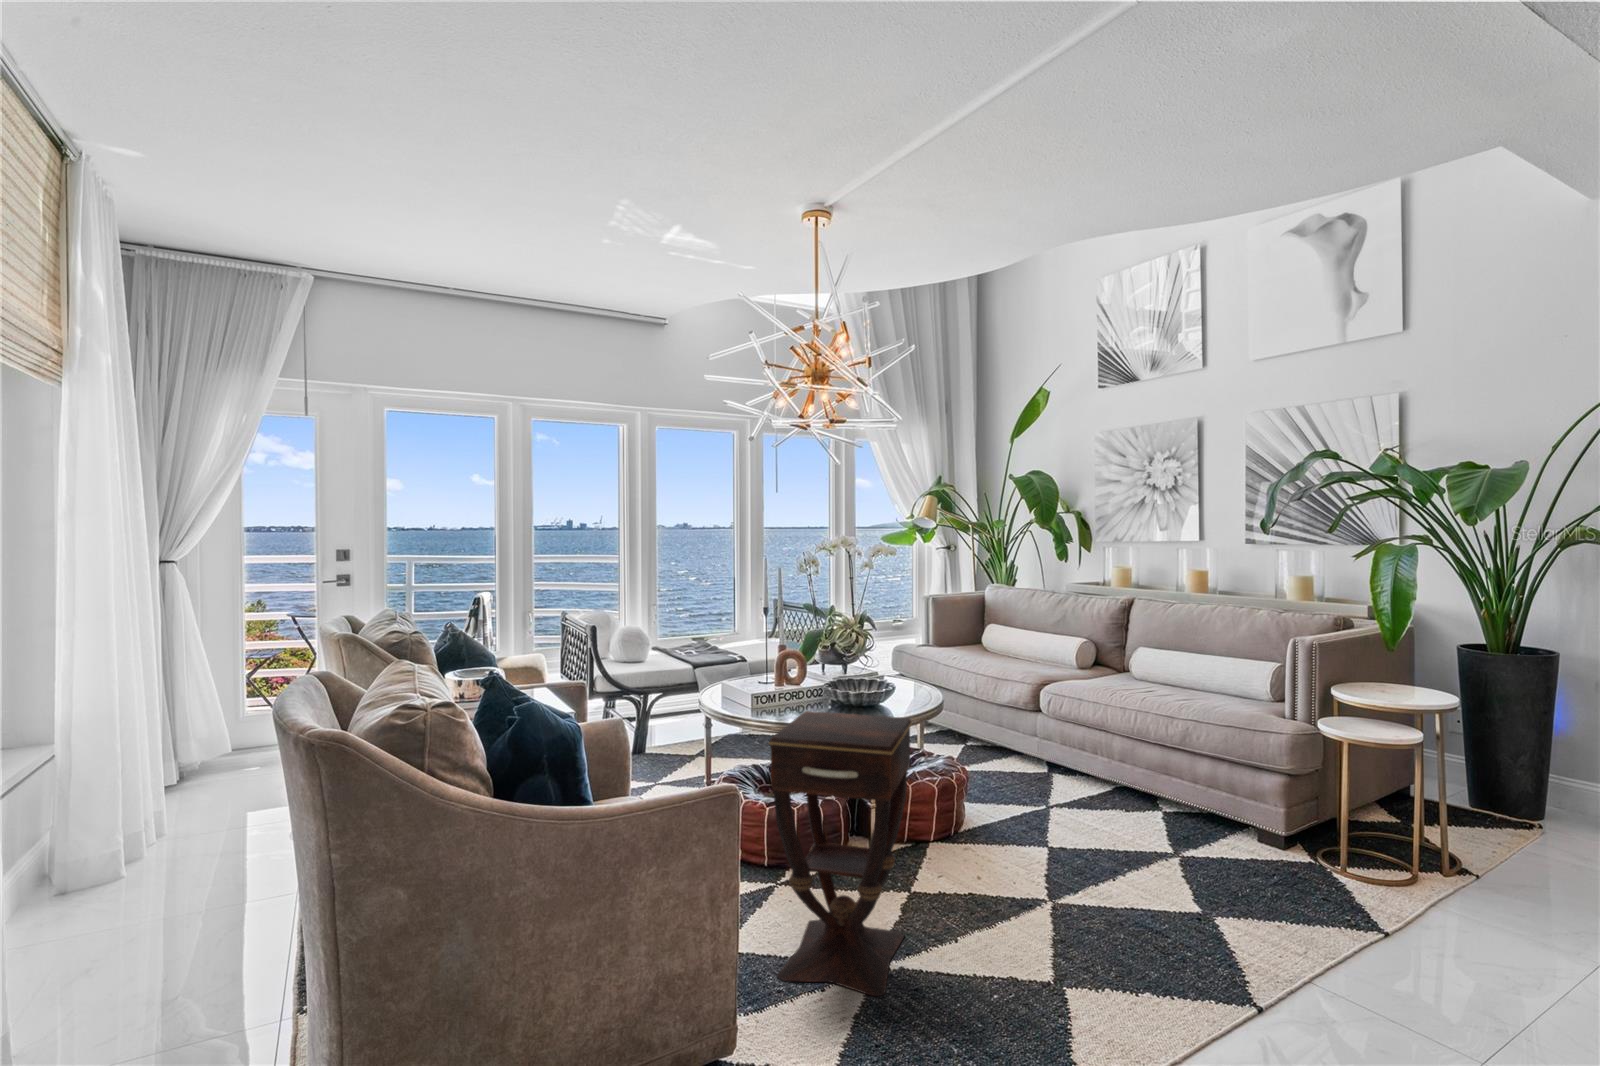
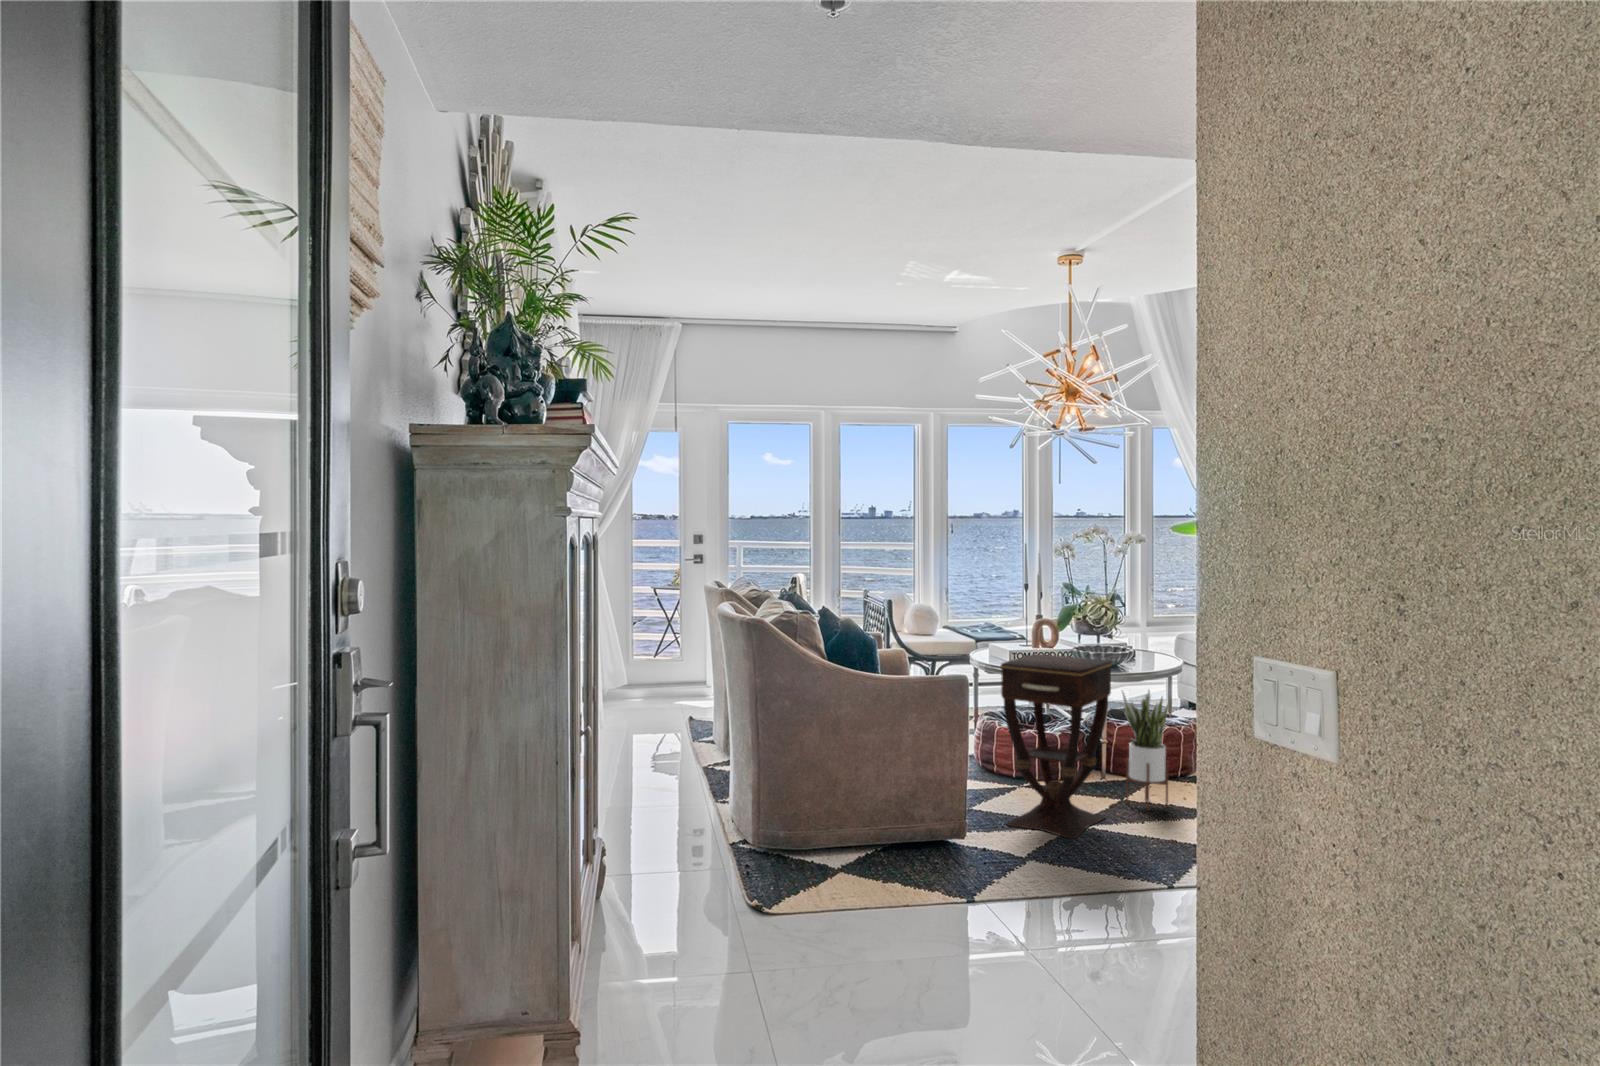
potted plant: none [912,745,966,908] -> present [1122,690,1169,810]

